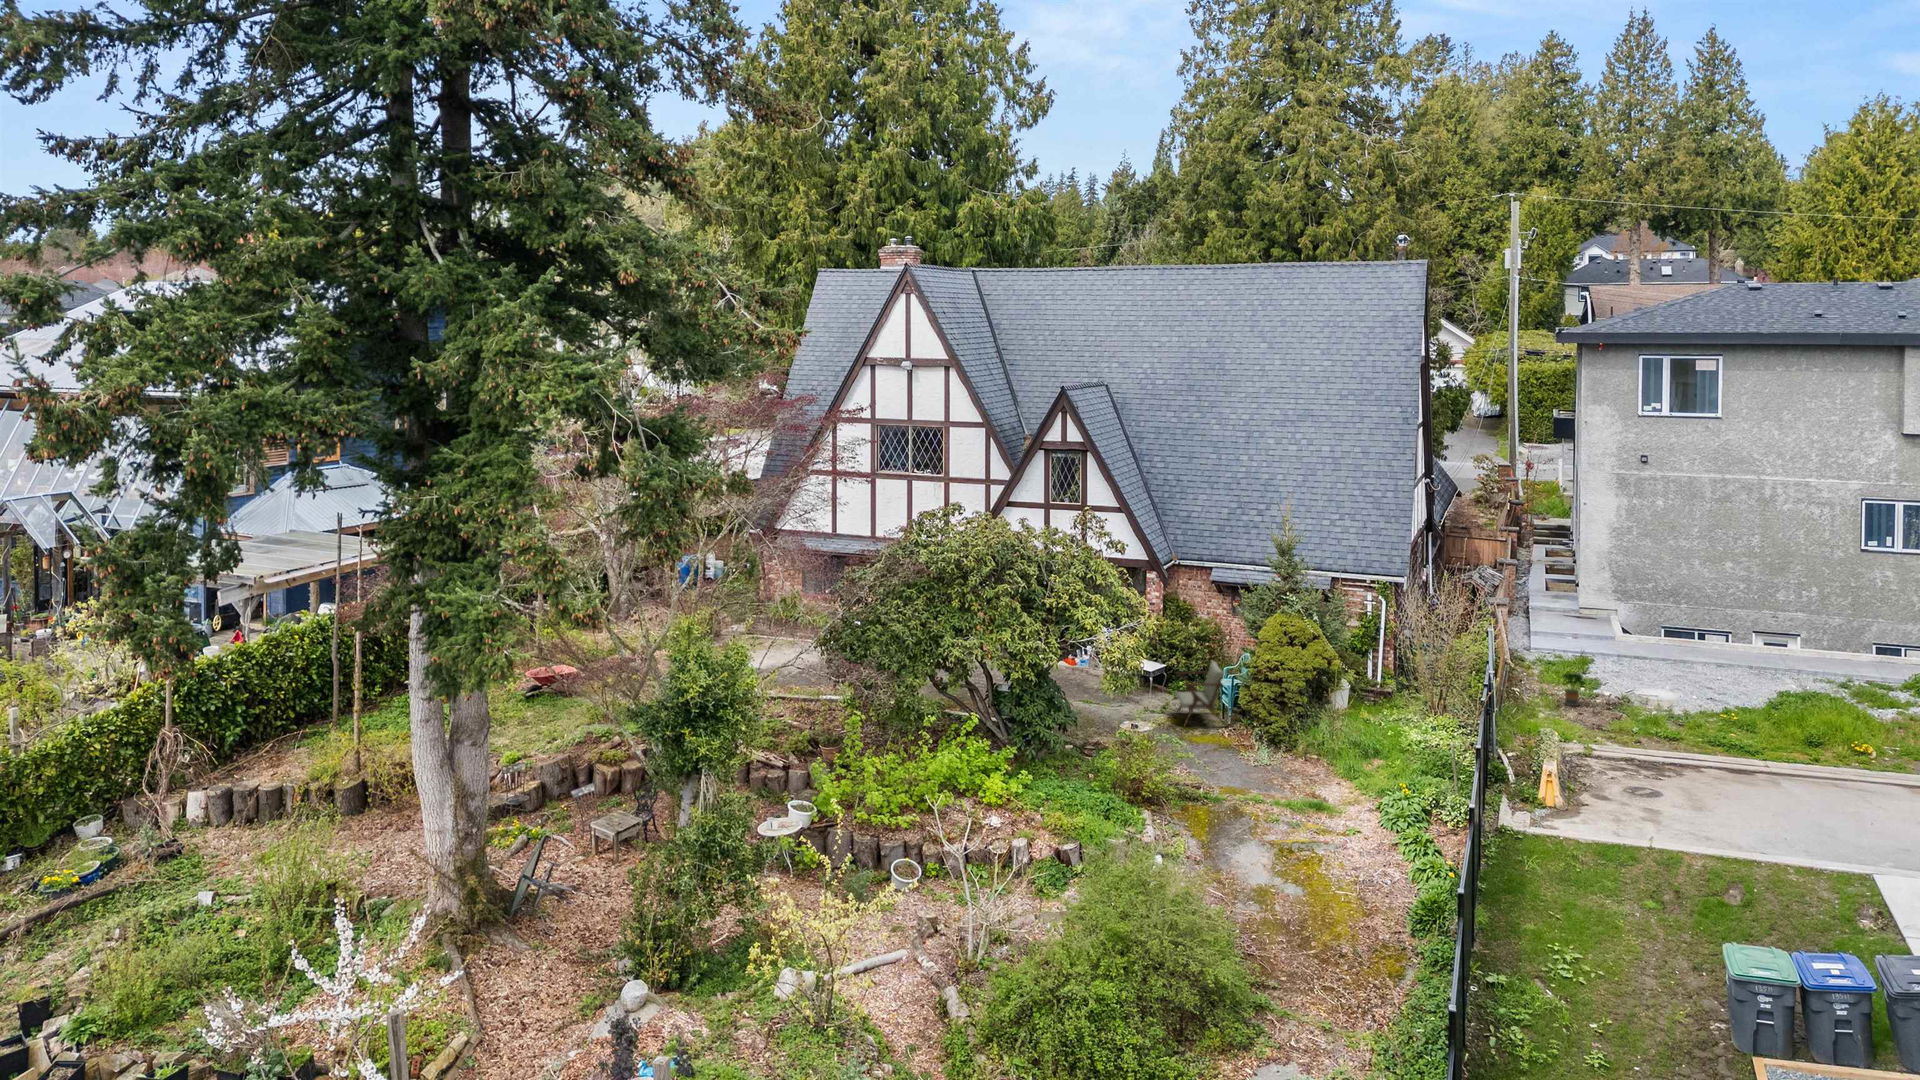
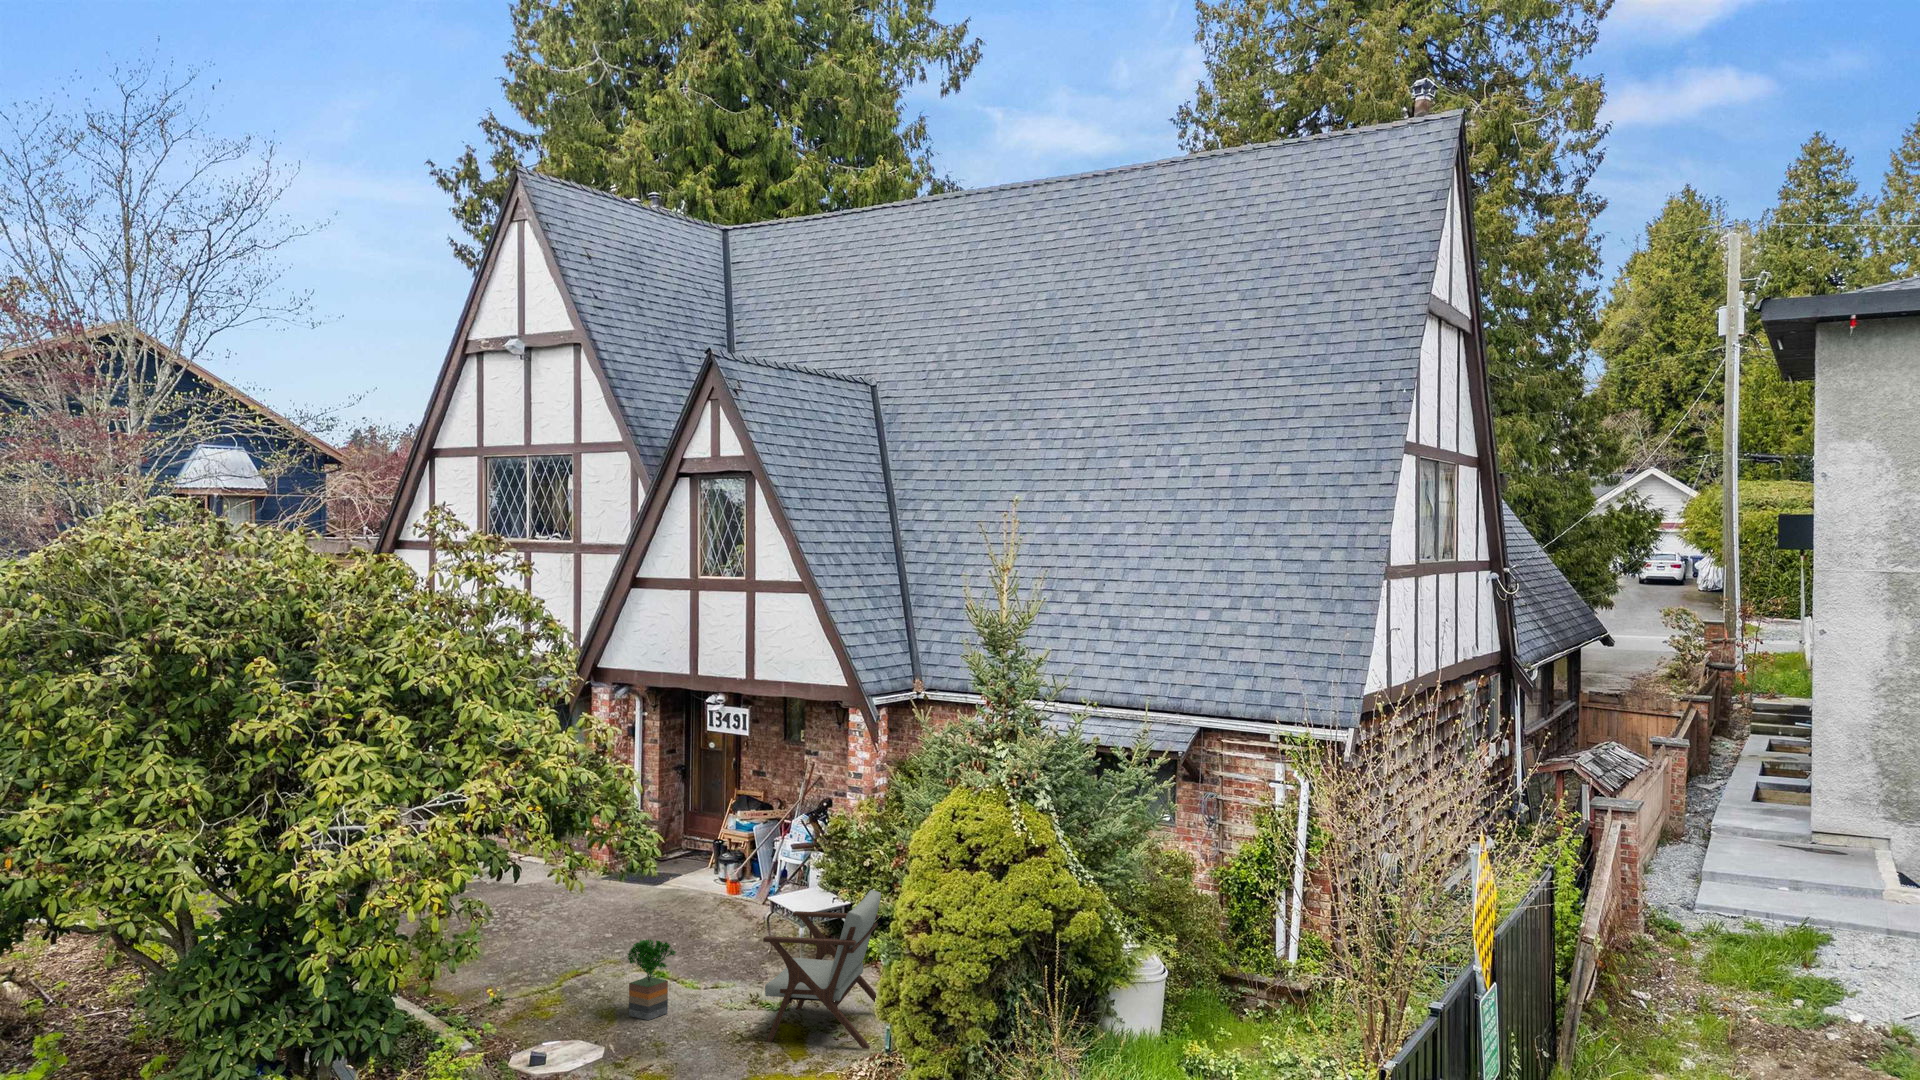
potted tree: present [1563,673,1585,706] -> present [628,939,676,1020]

